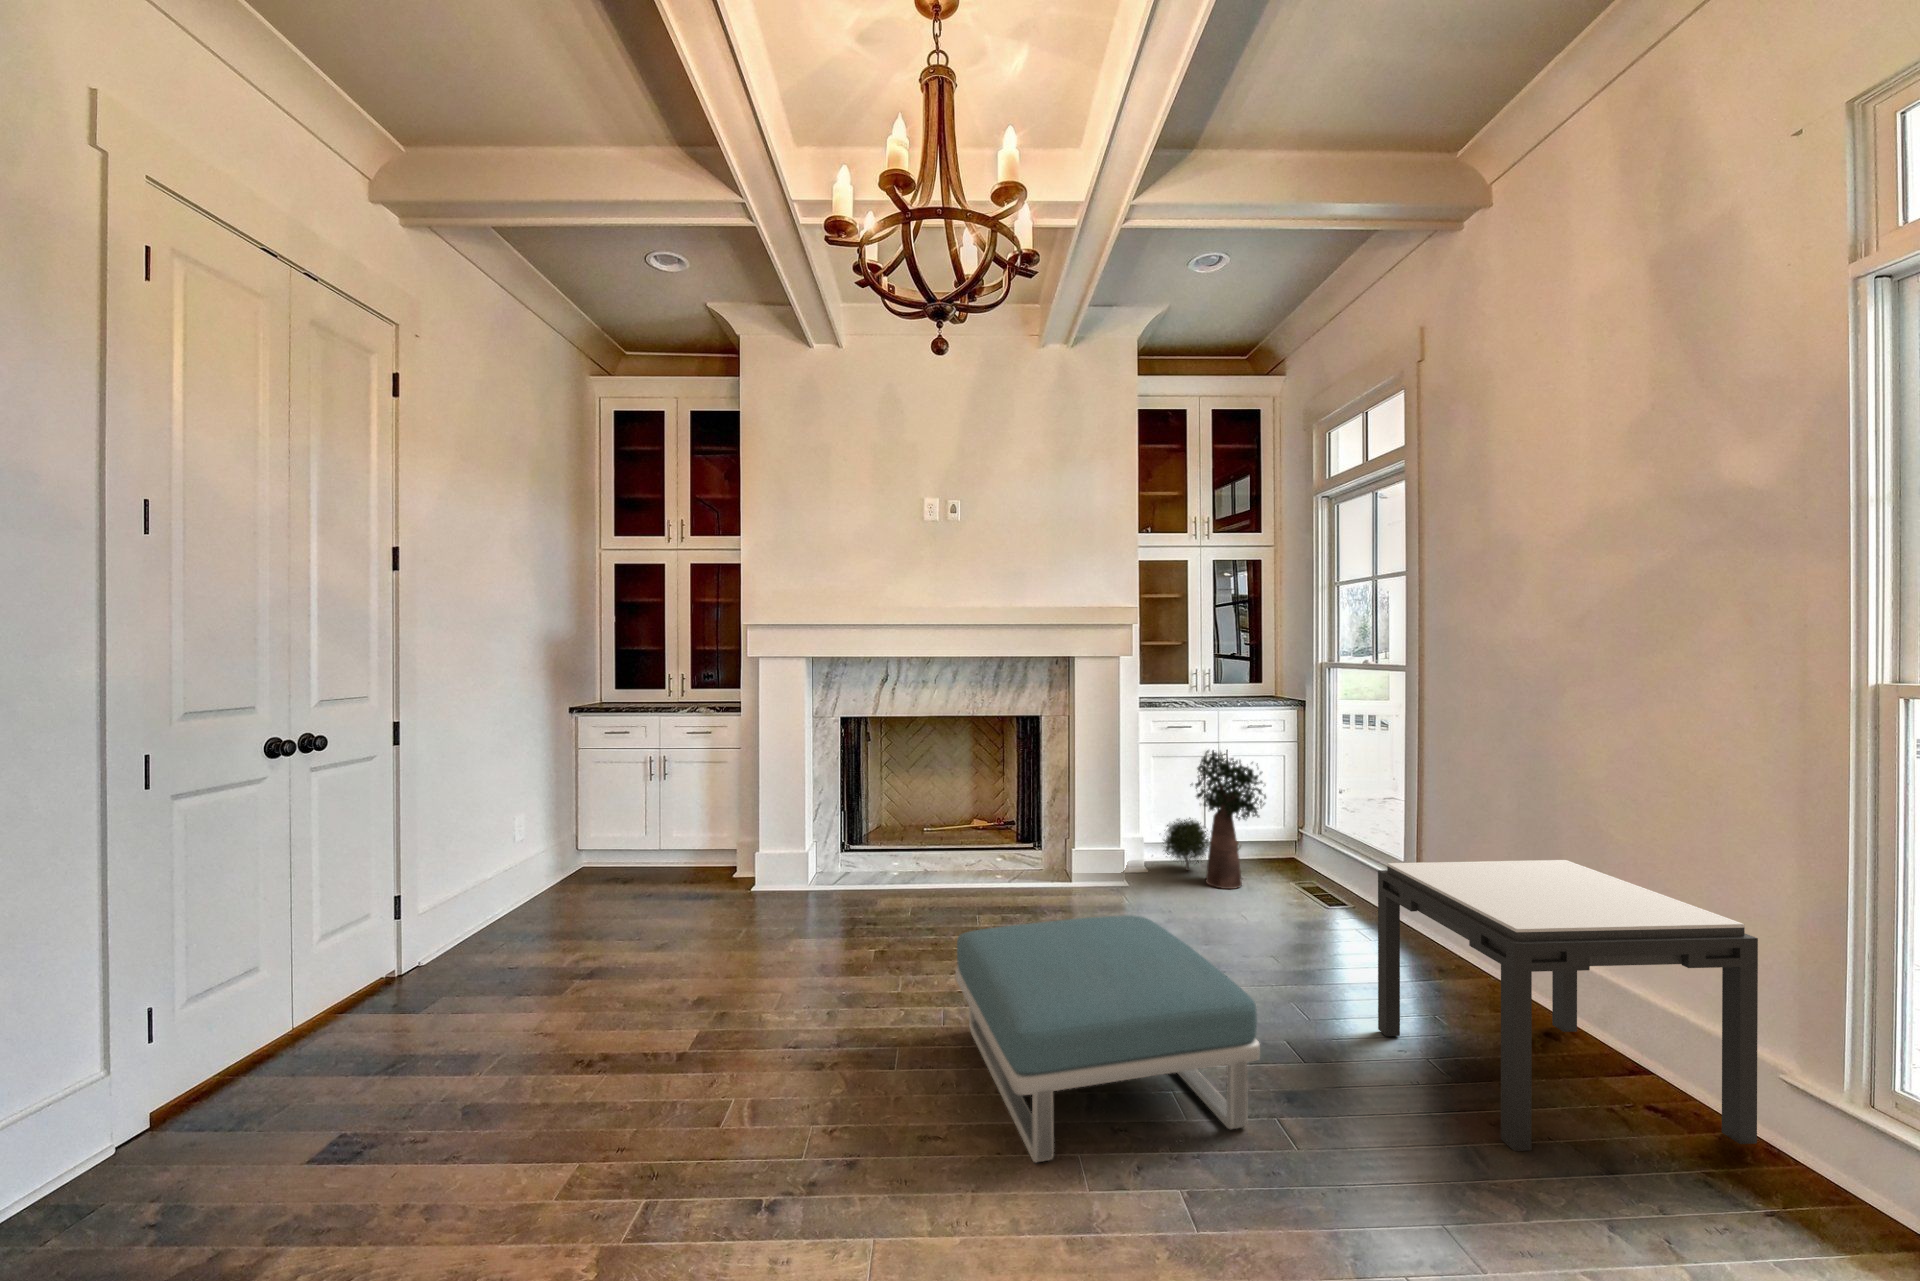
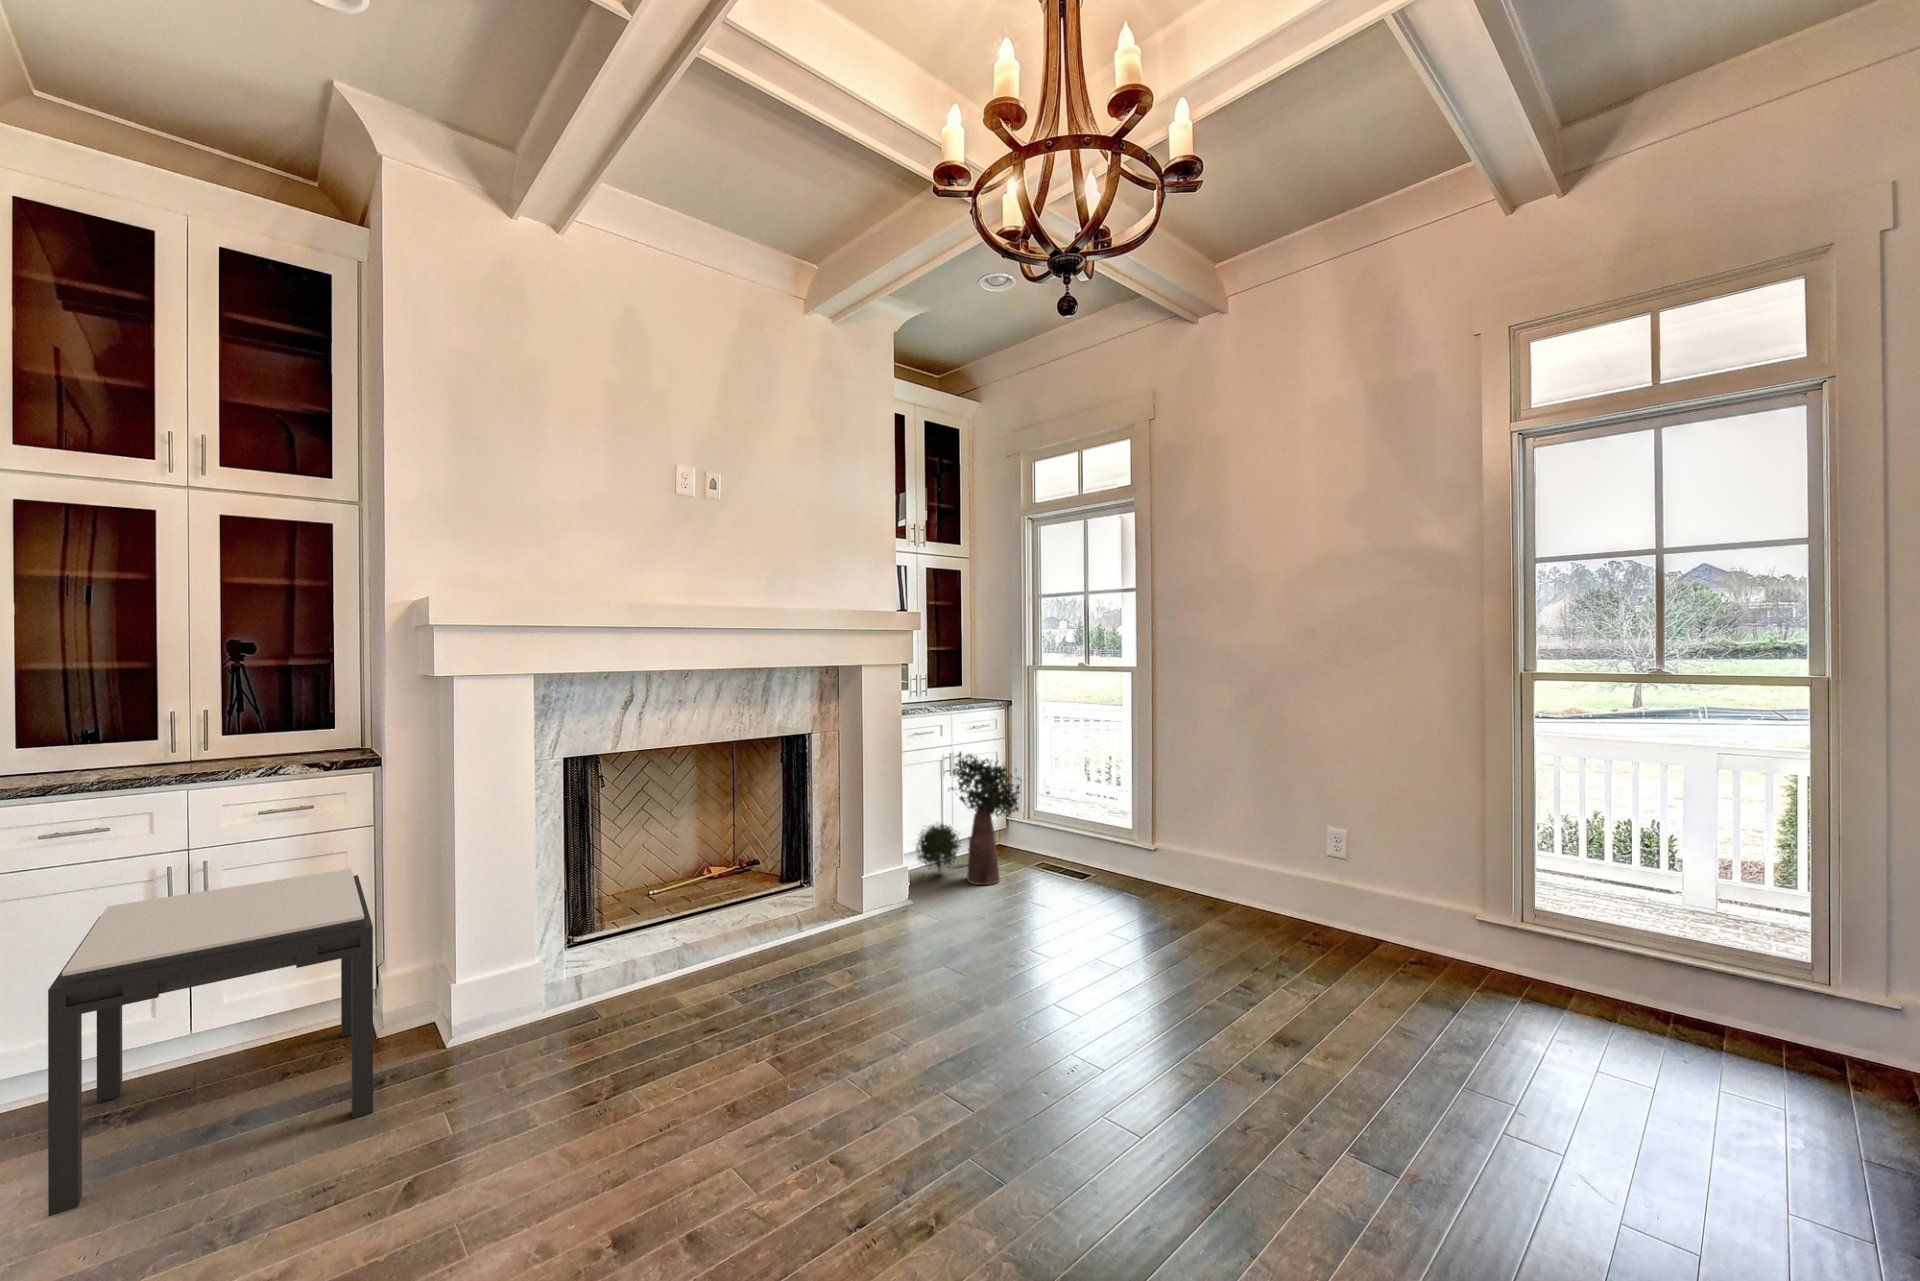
side table: present [1378,860,1758,1151] -> present [48,869,373,1216]
footstool: present [956,915,1260,1162] -> none [995,923,1305,1200]

